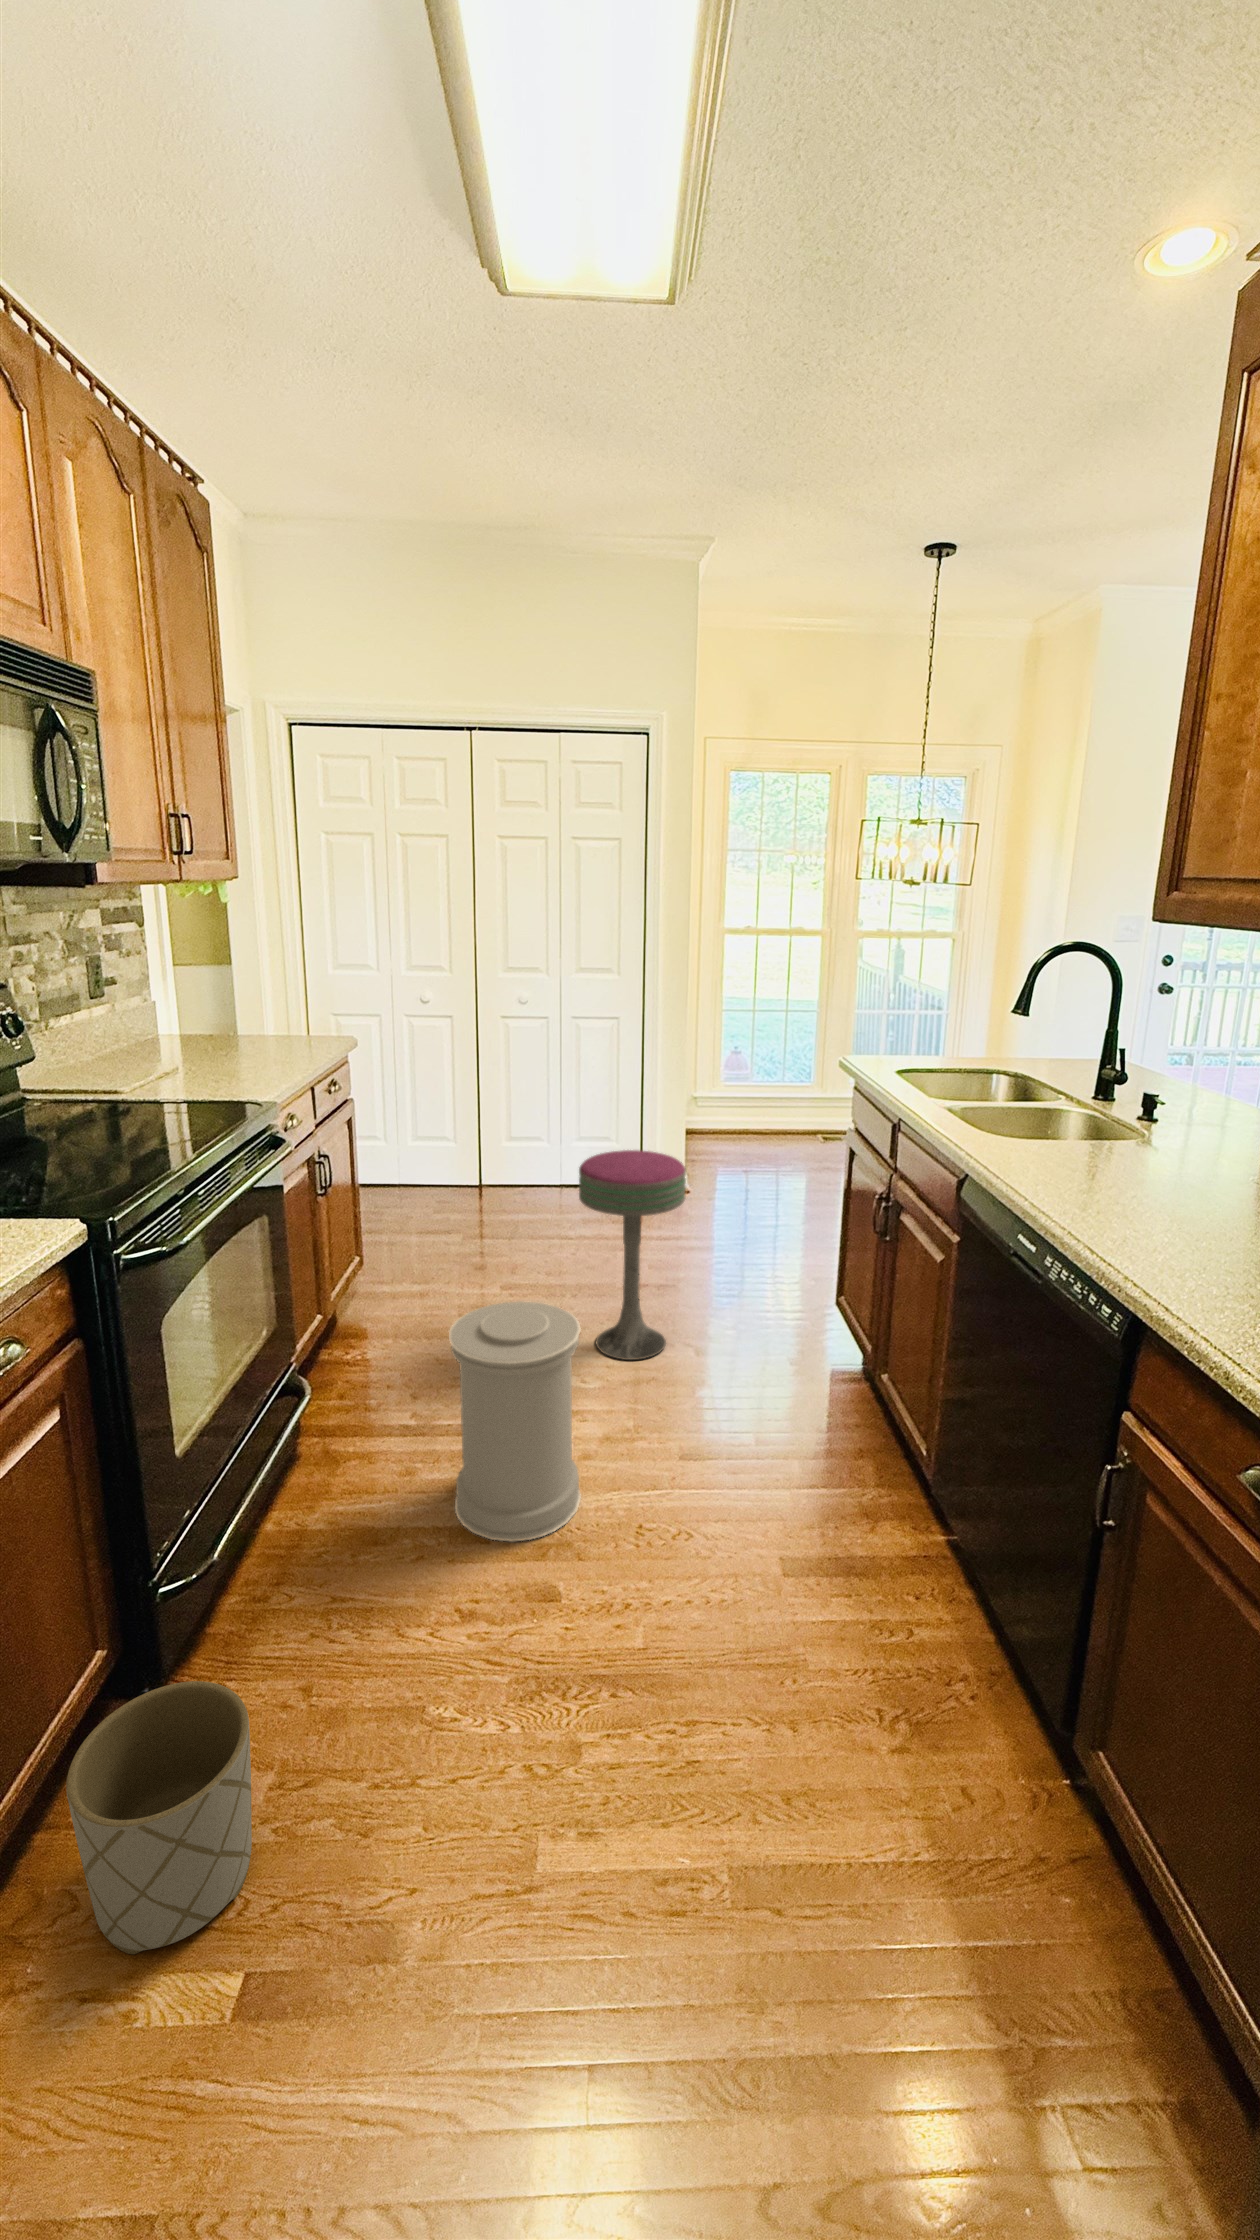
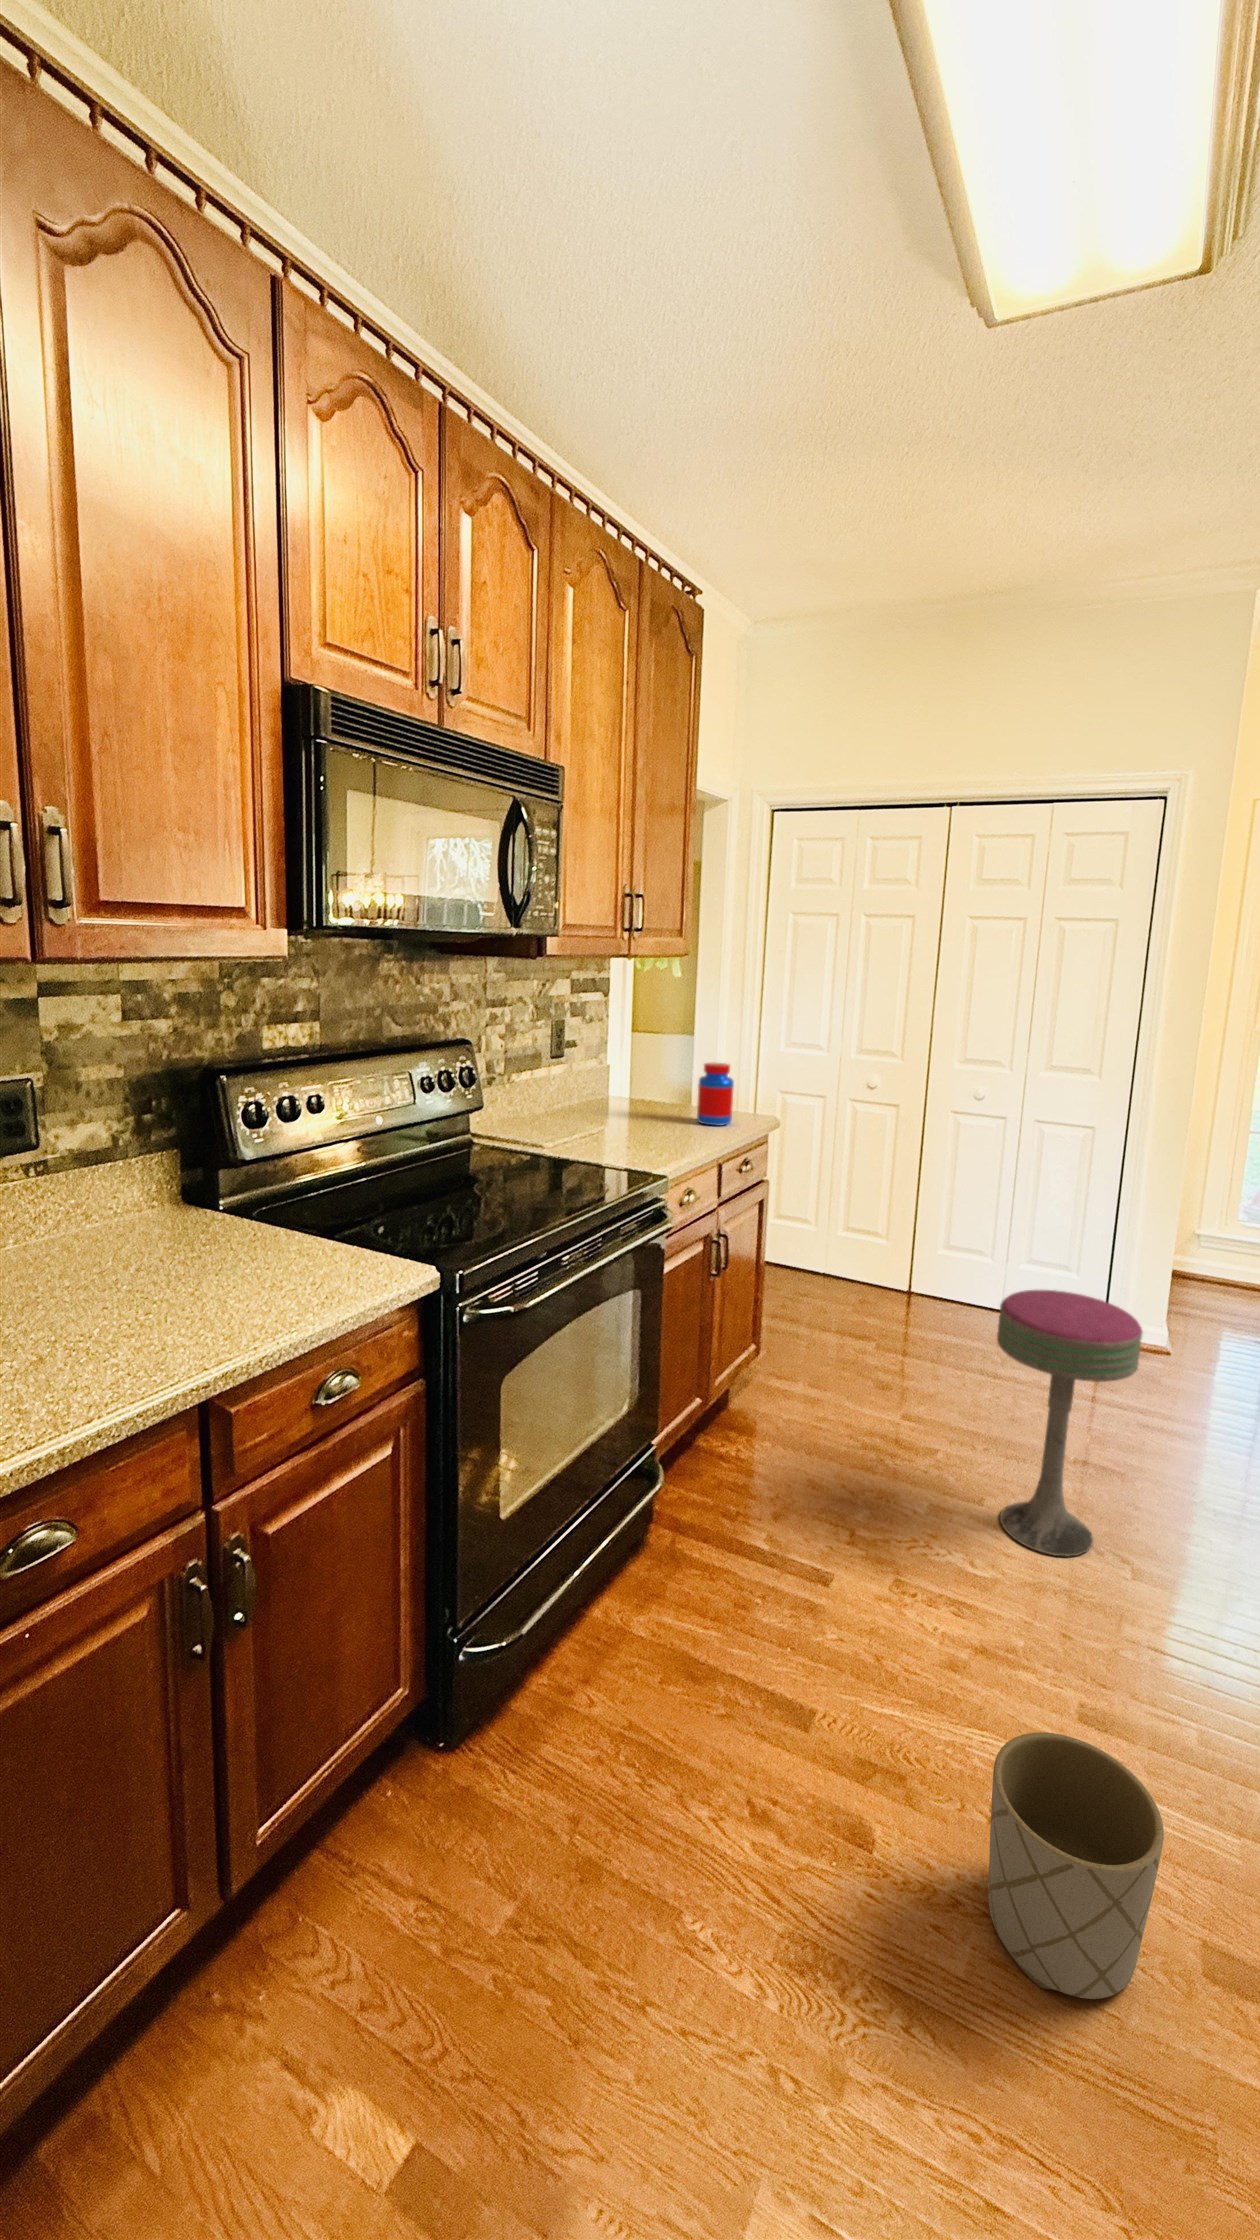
jar: none [268,987,308,1050] -> present [697,1063,734,1125]
trash can: present [449,1301,581,1541] -> none [782,1445,953,1749]
planter: present [66,1681,252,1954] -> present [988,1732,1164,1999]

